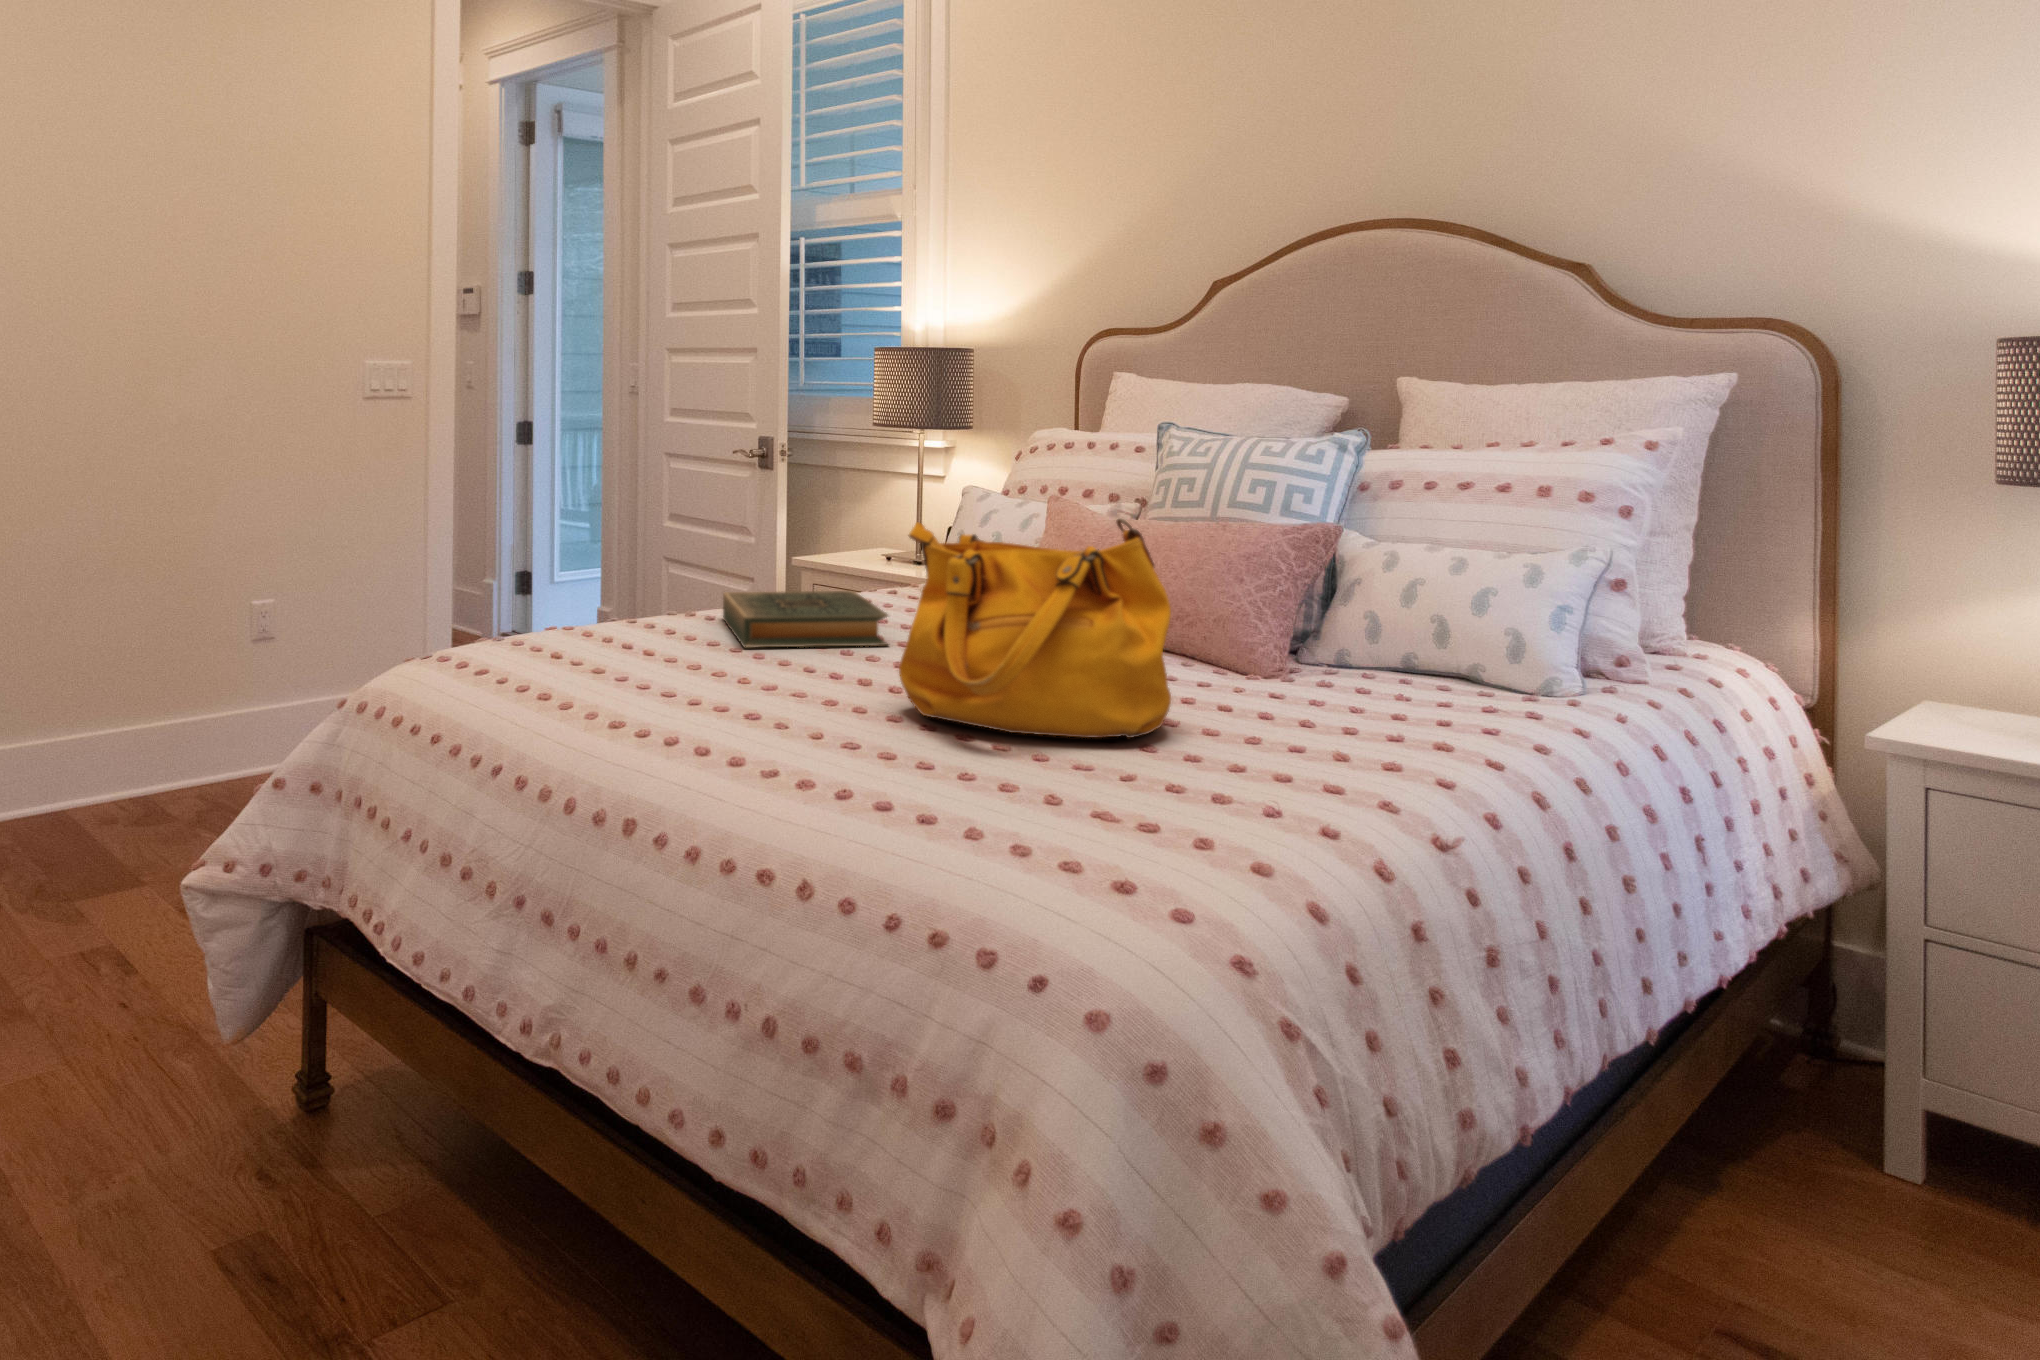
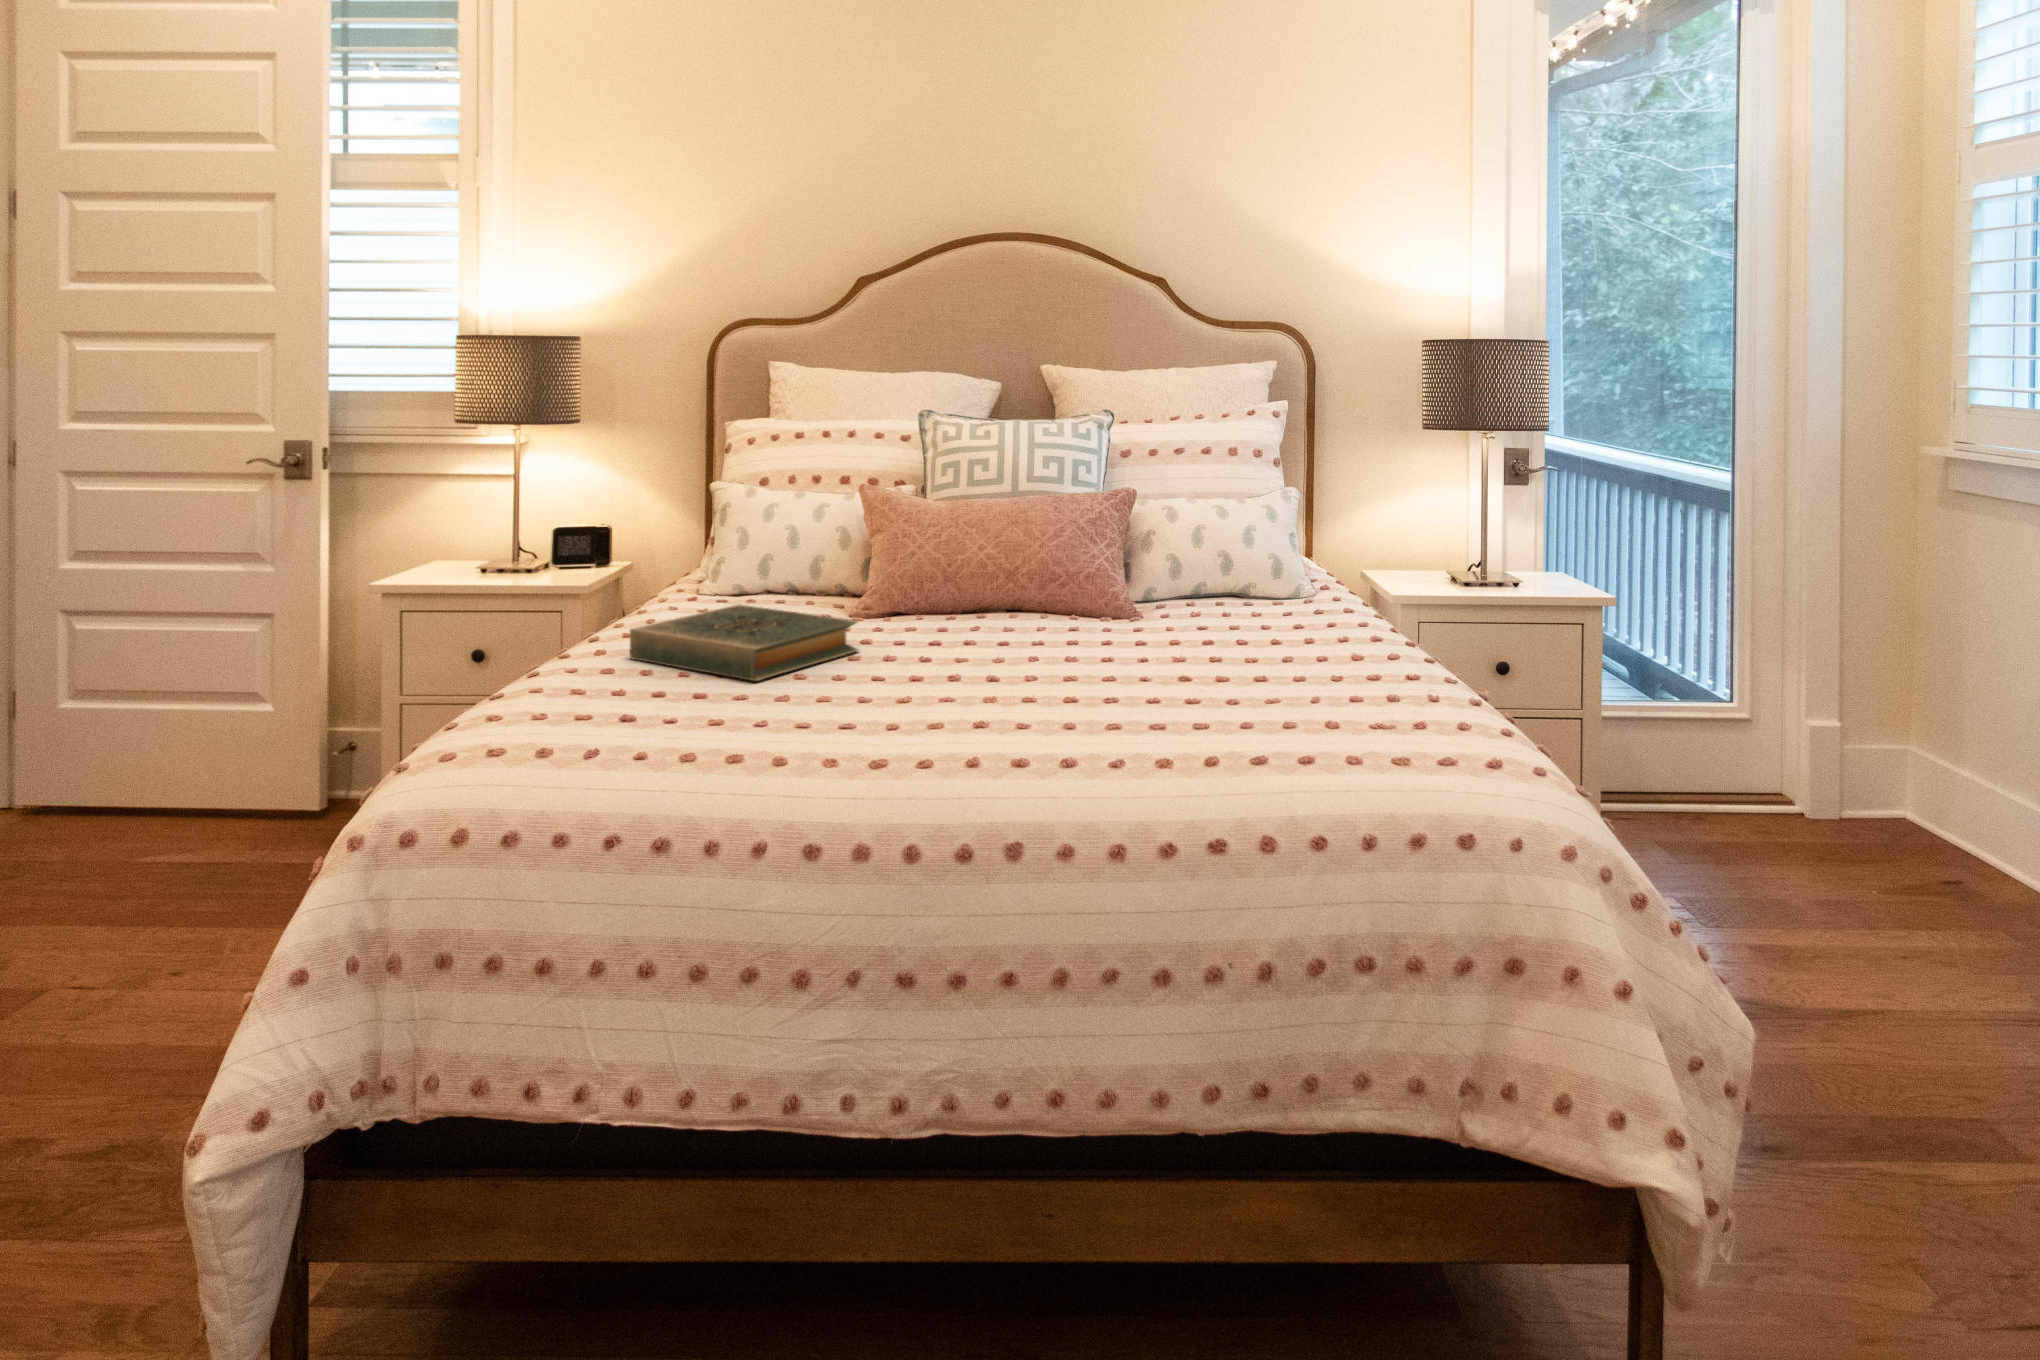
handbag: present [899,518,1171,738] -> none [1038,503,1253,701]

